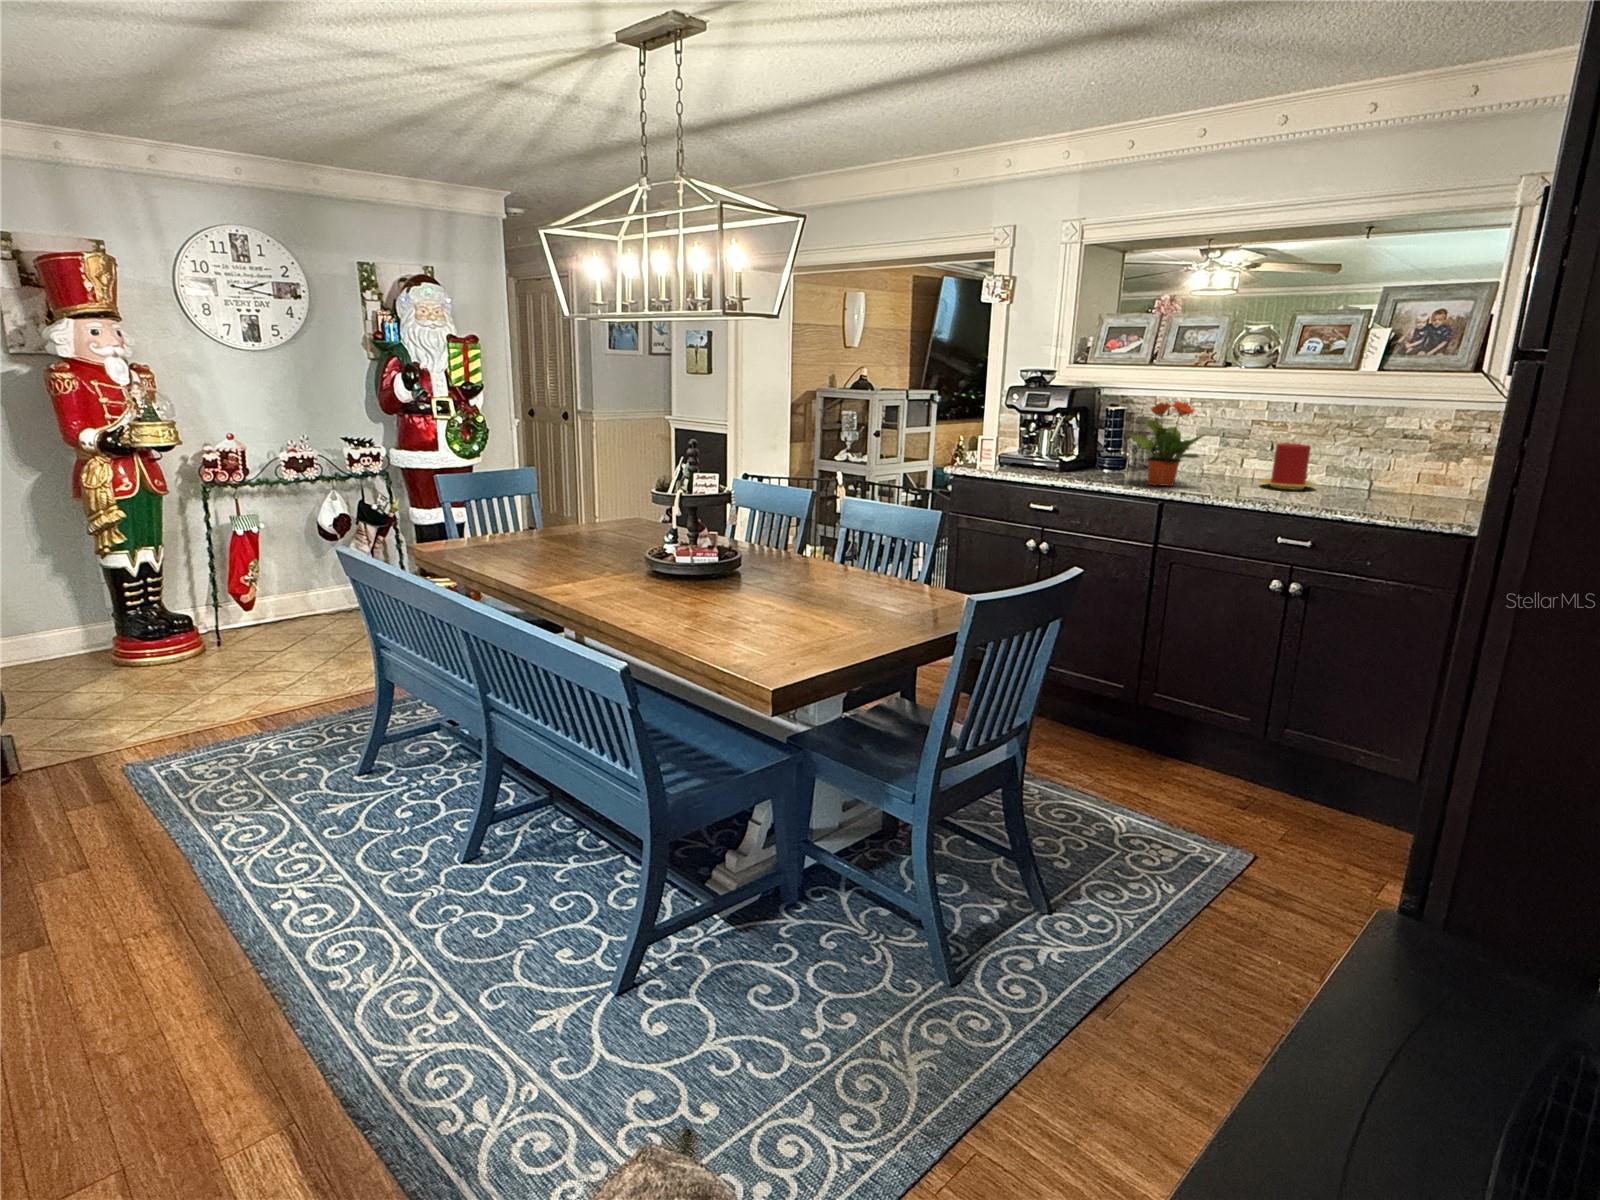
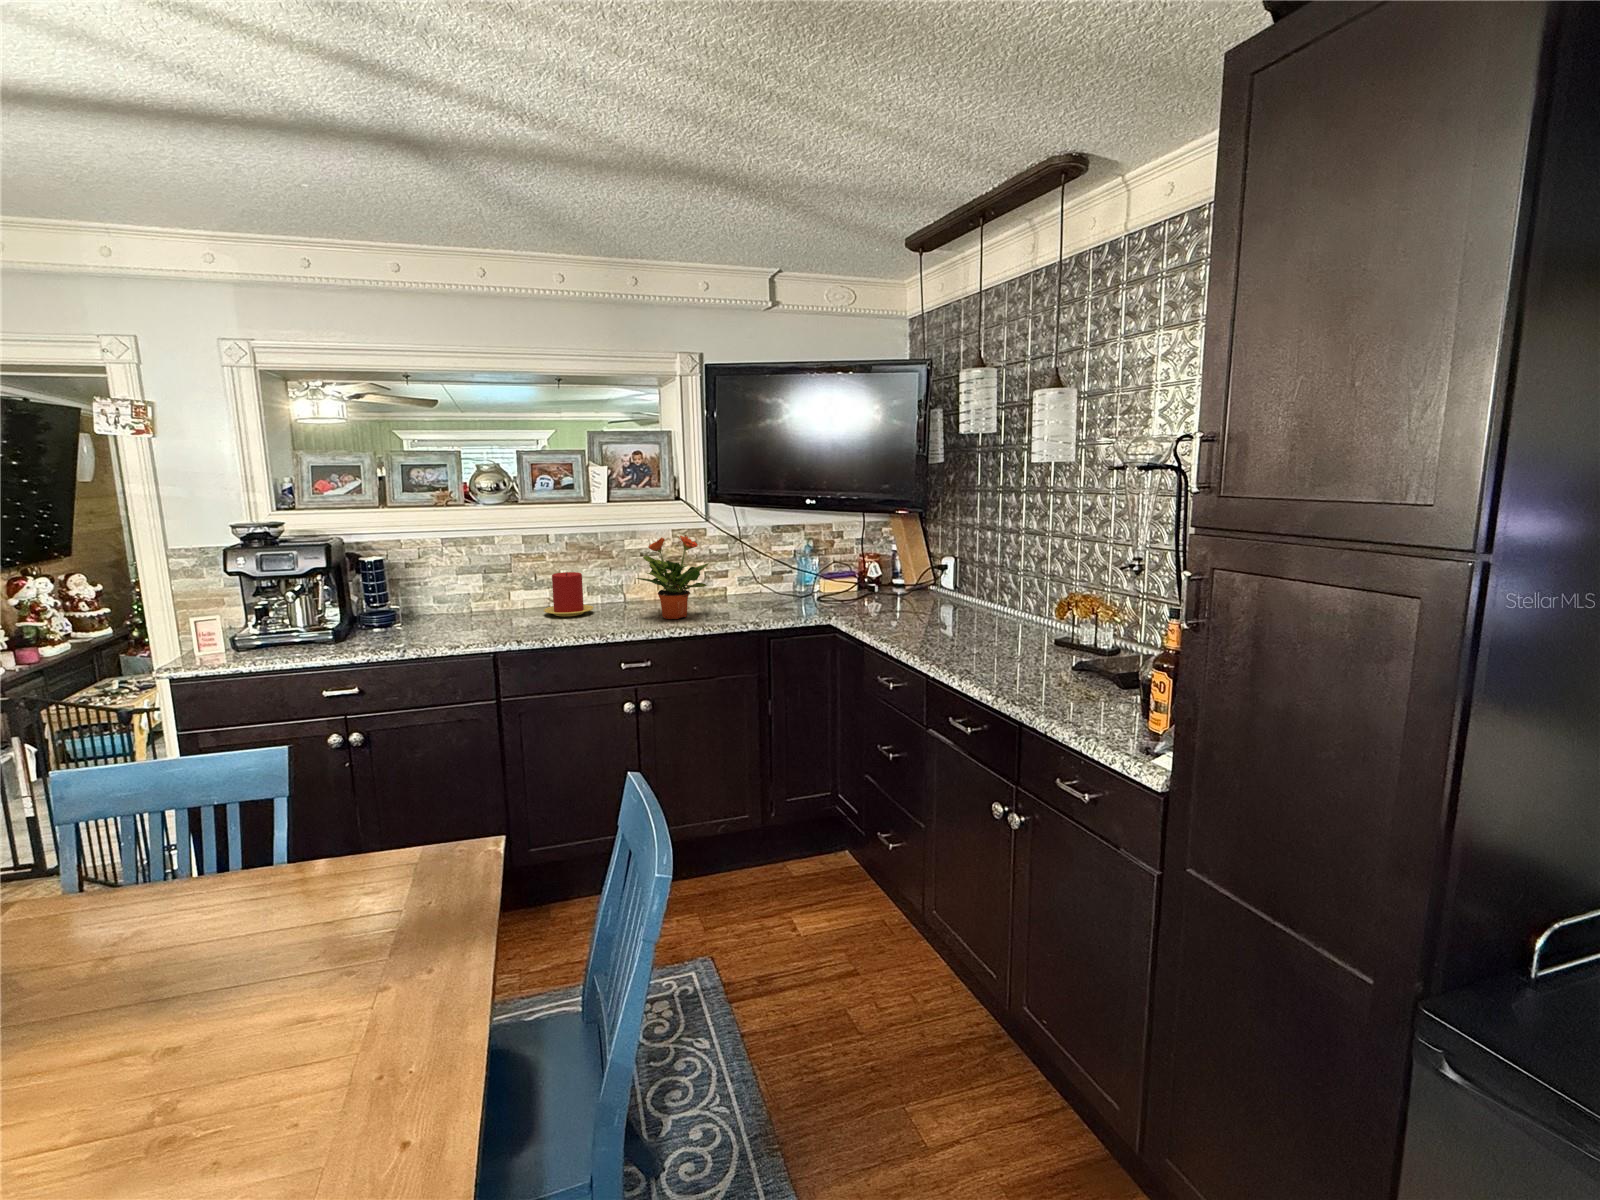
potted plant: present [1129,401,1204,486] -> present [637,536,709,619]

